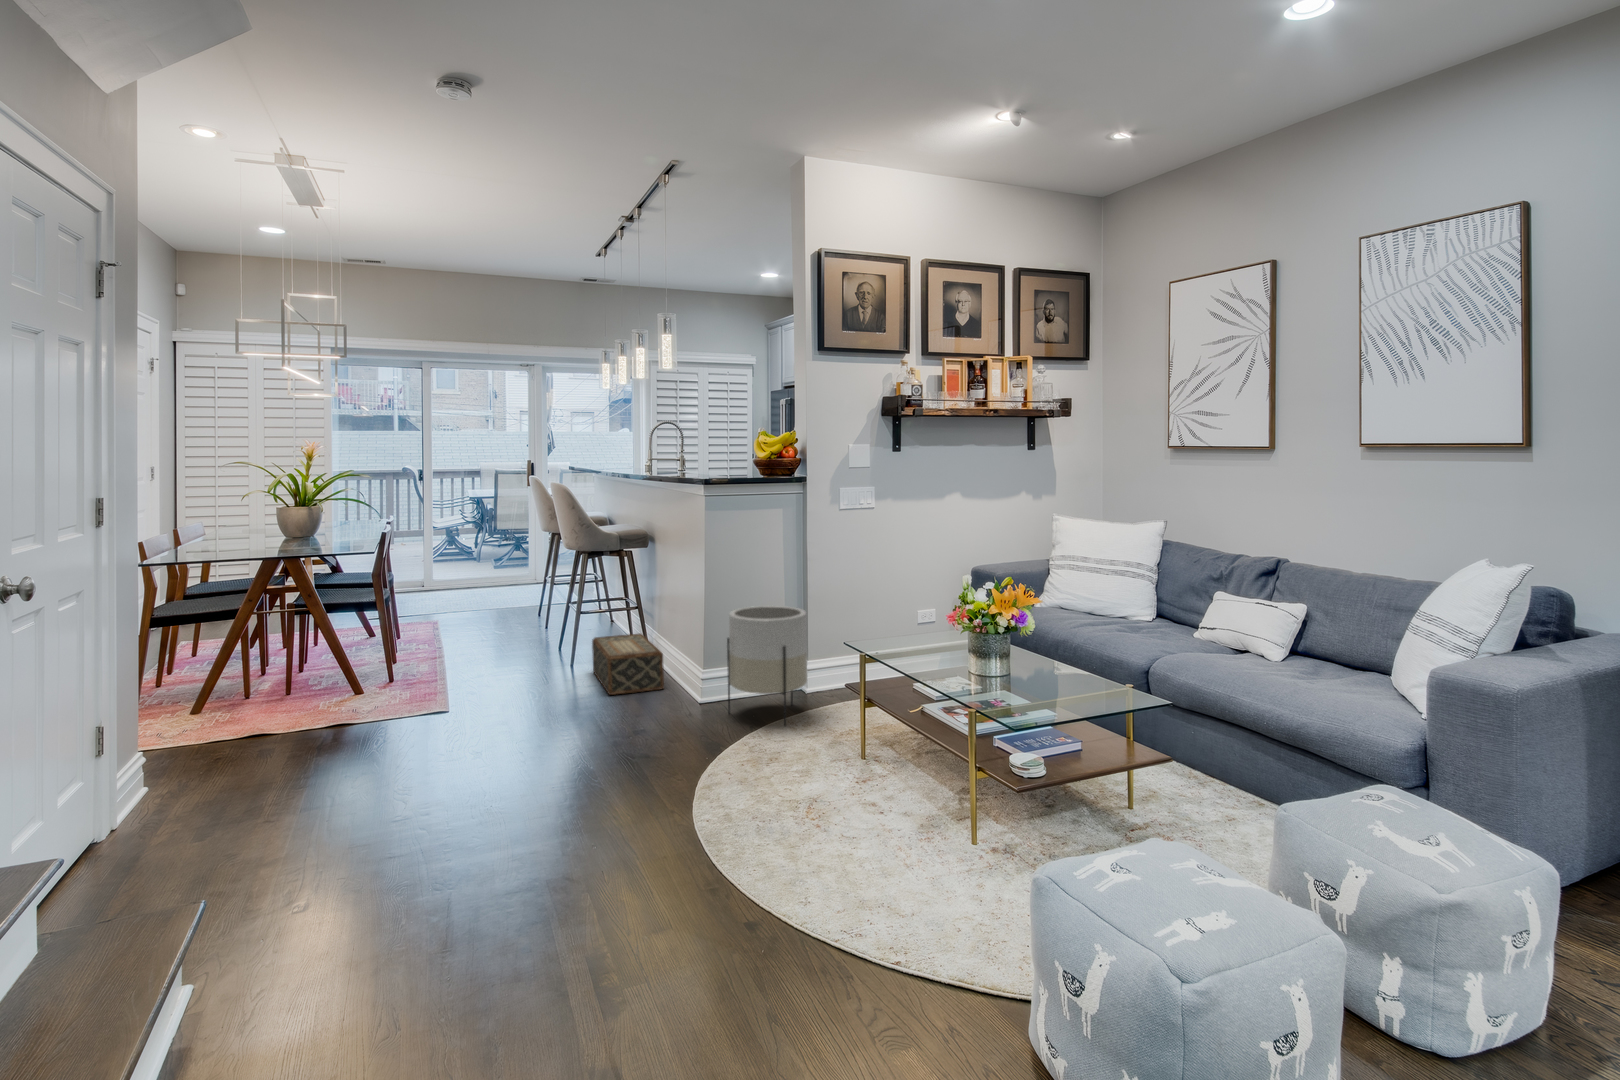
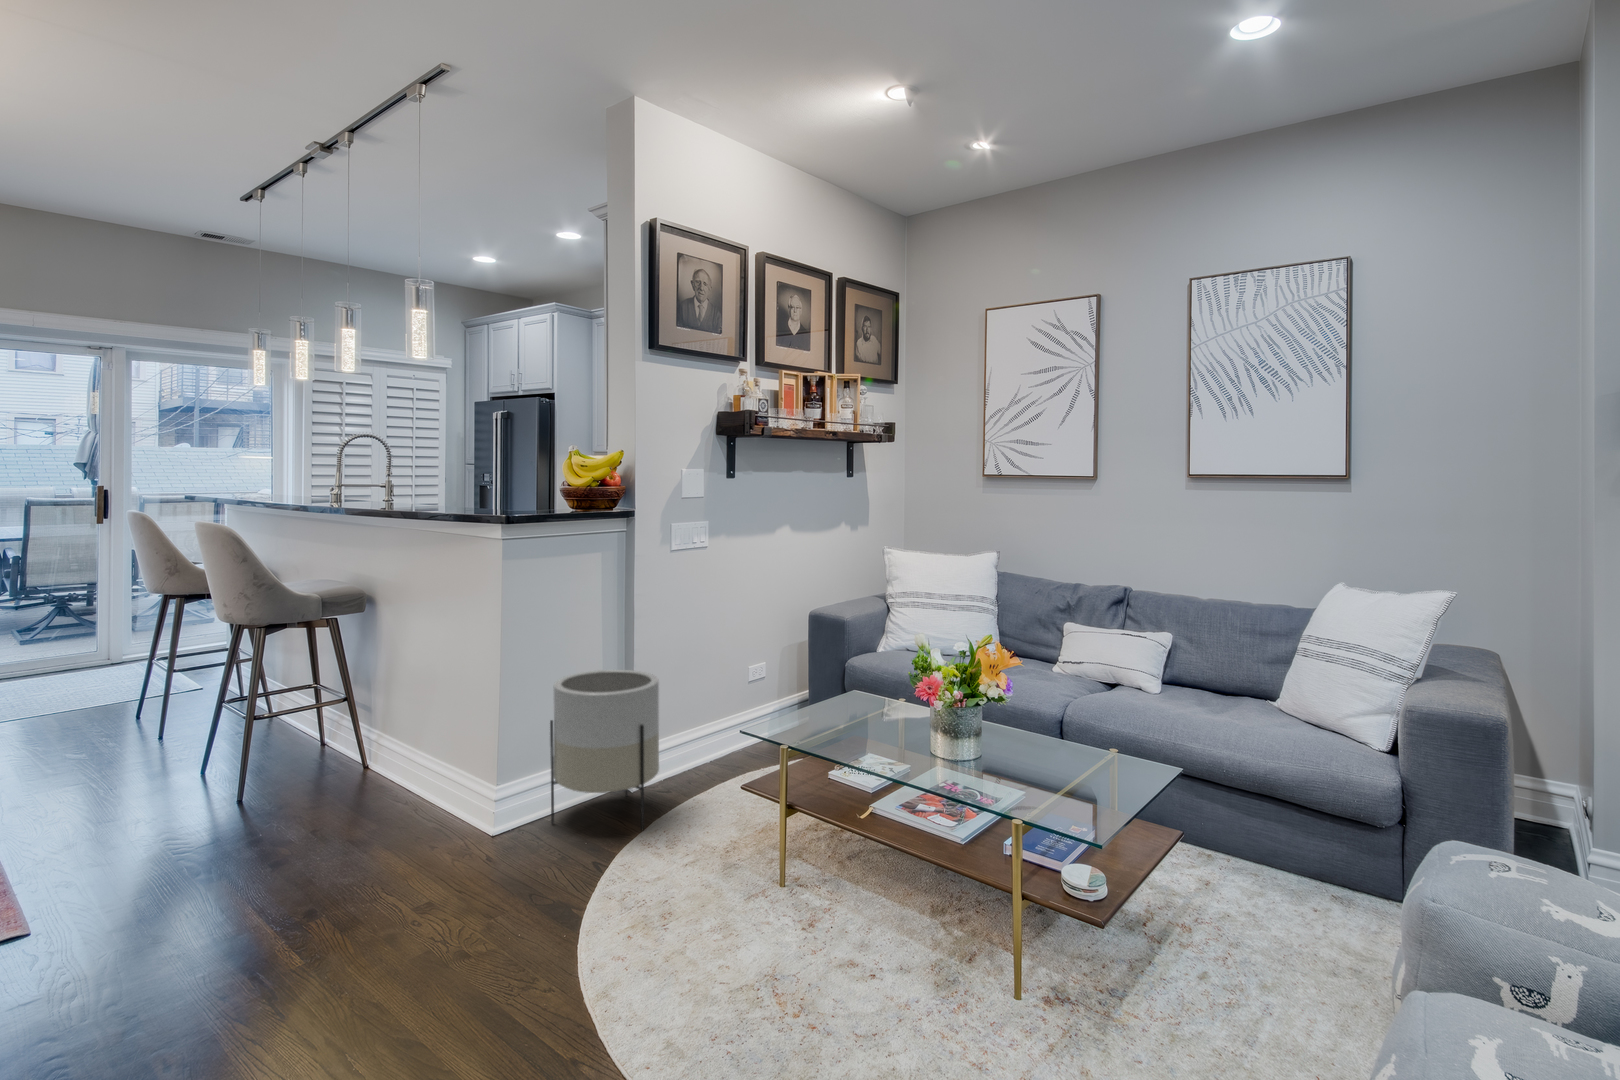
woven basket: present [592,634,664,695] -> none [296,720,428,820]

